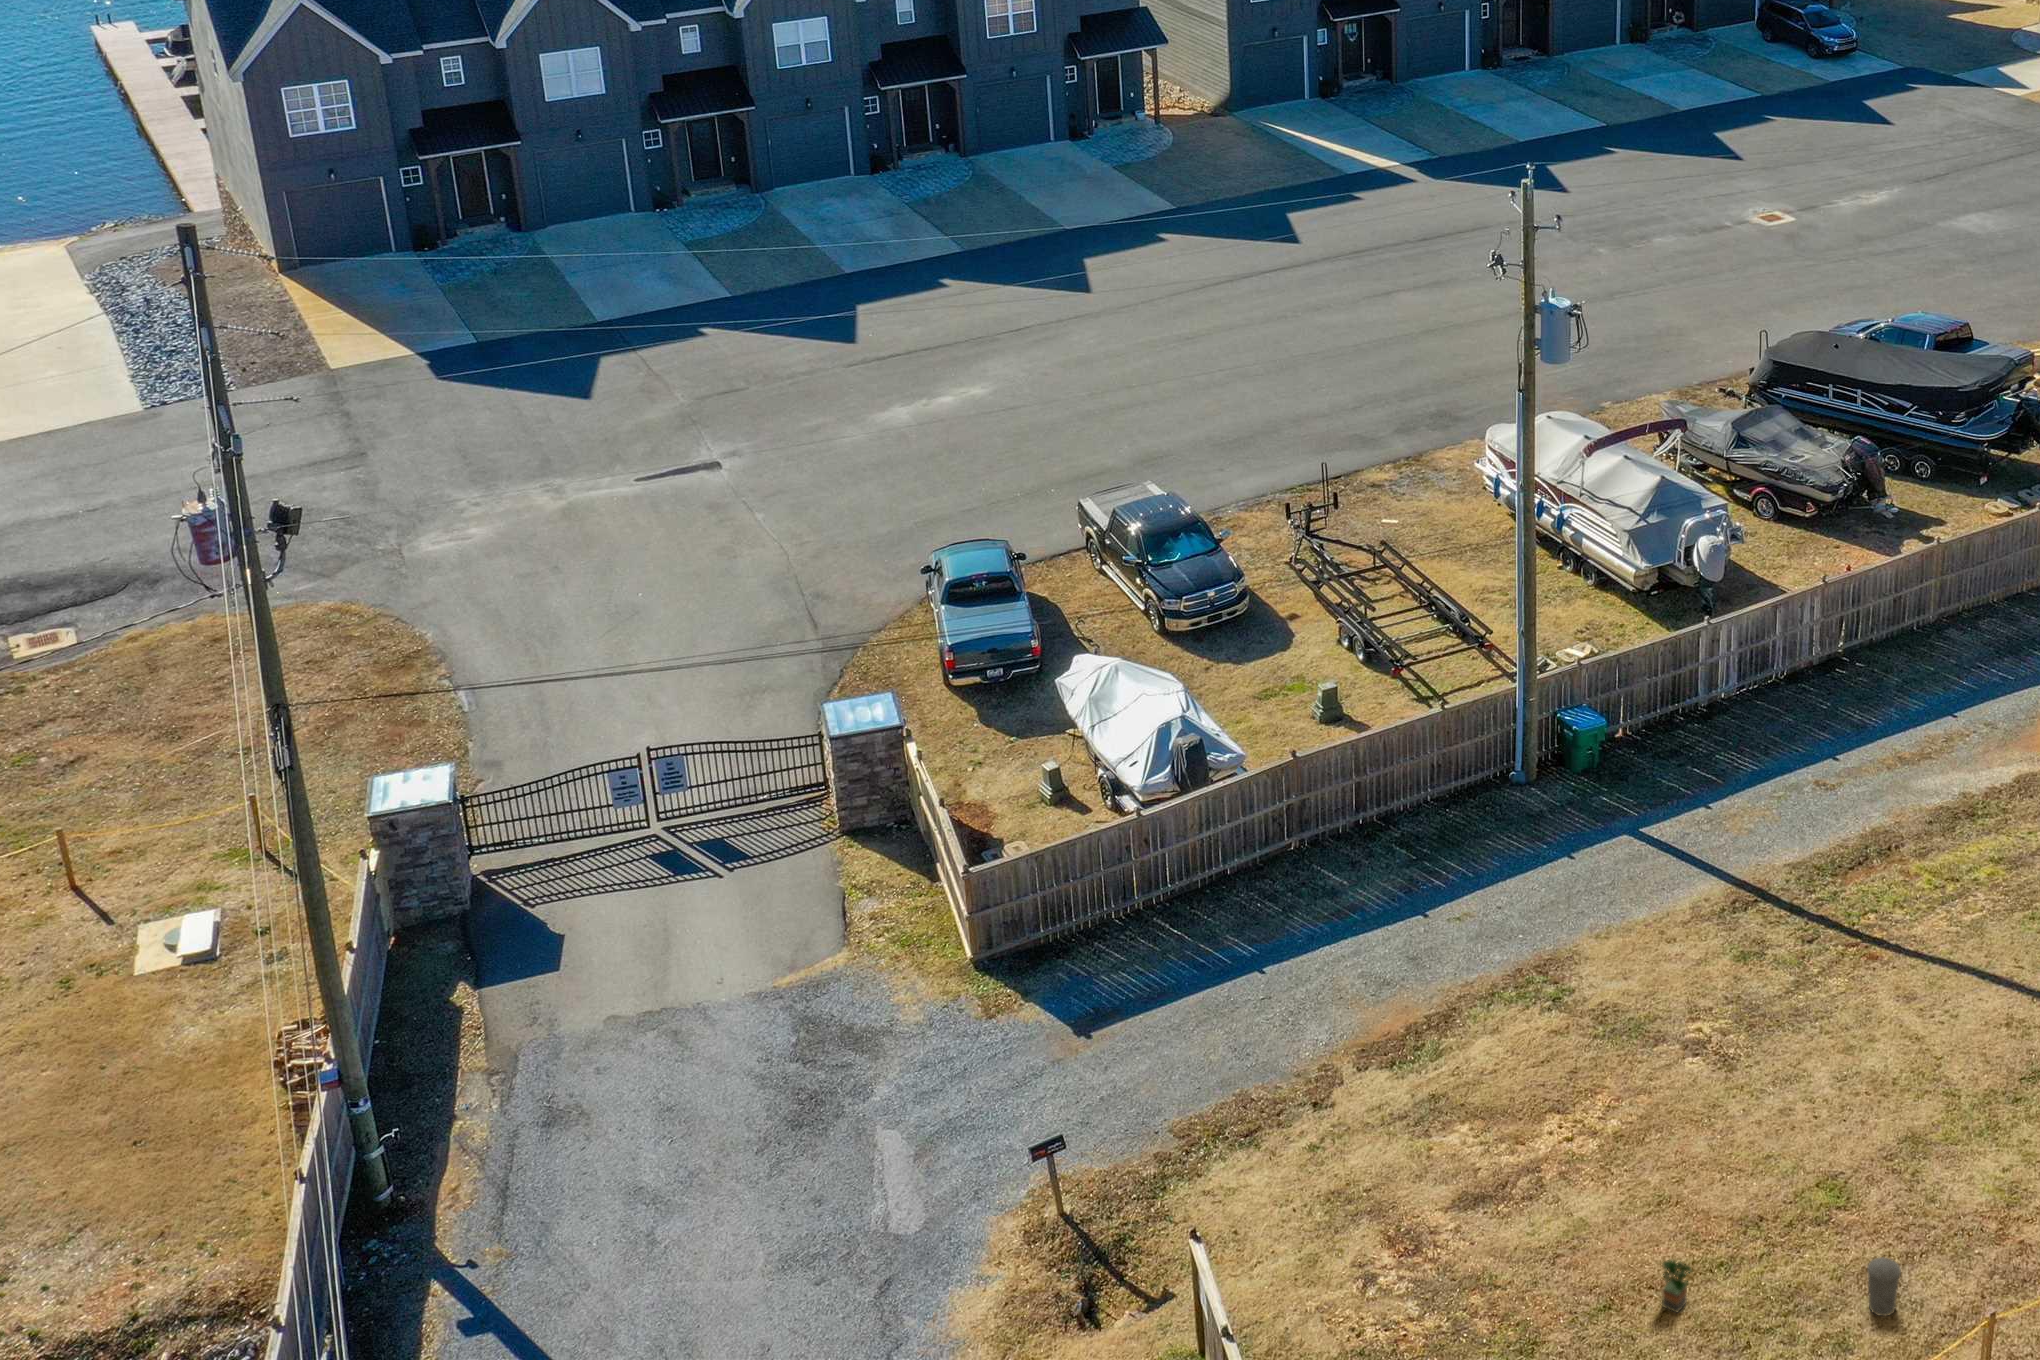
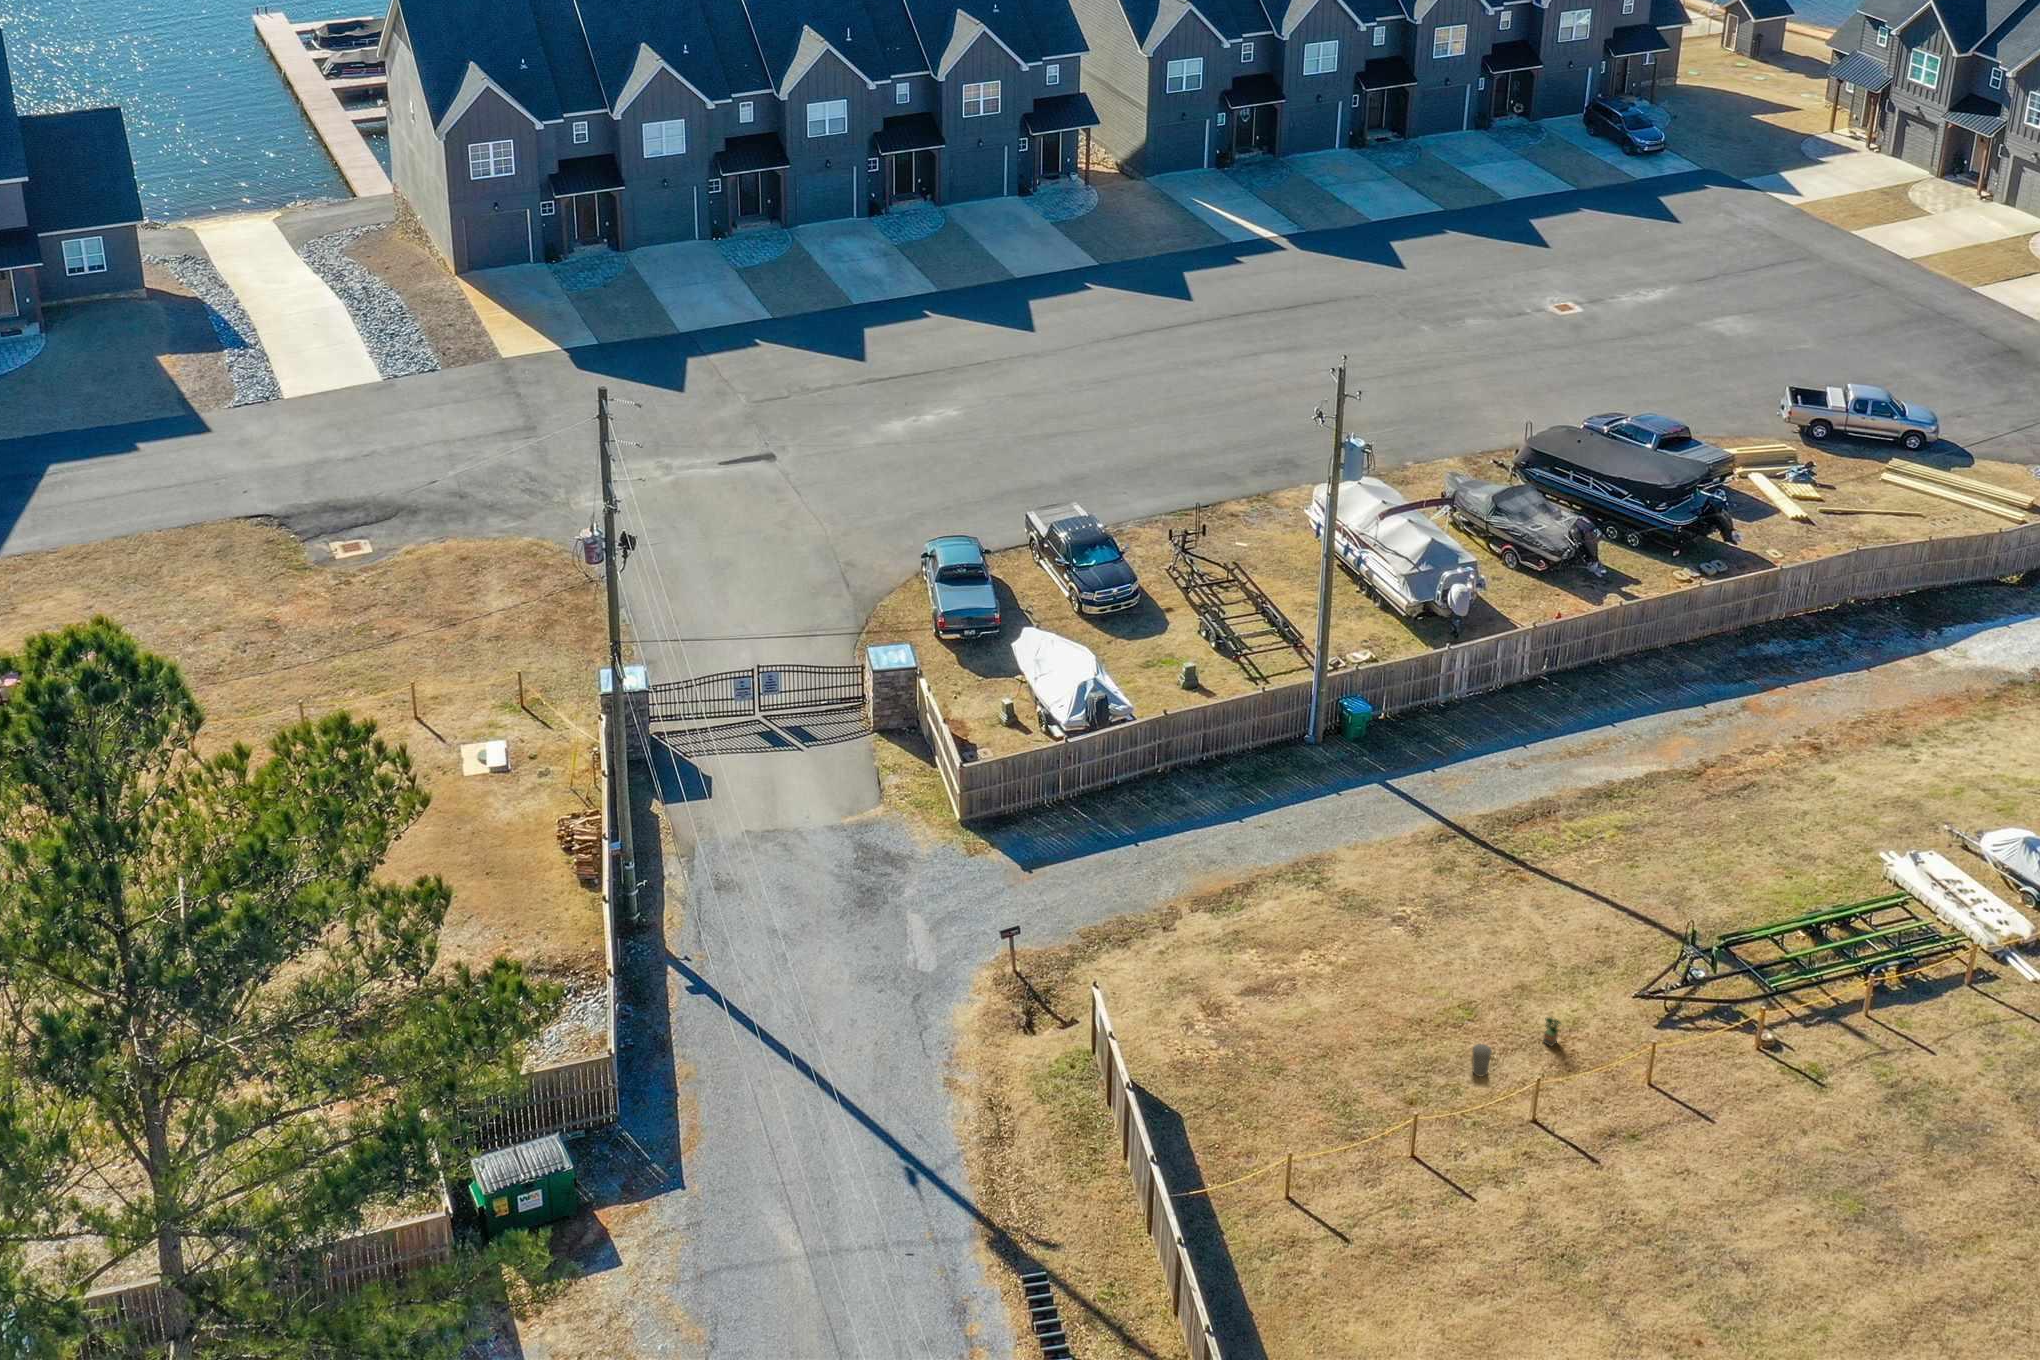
potted tree: present [1662,1260,1692,1312] -> present [1543,1017,1561,1046]

